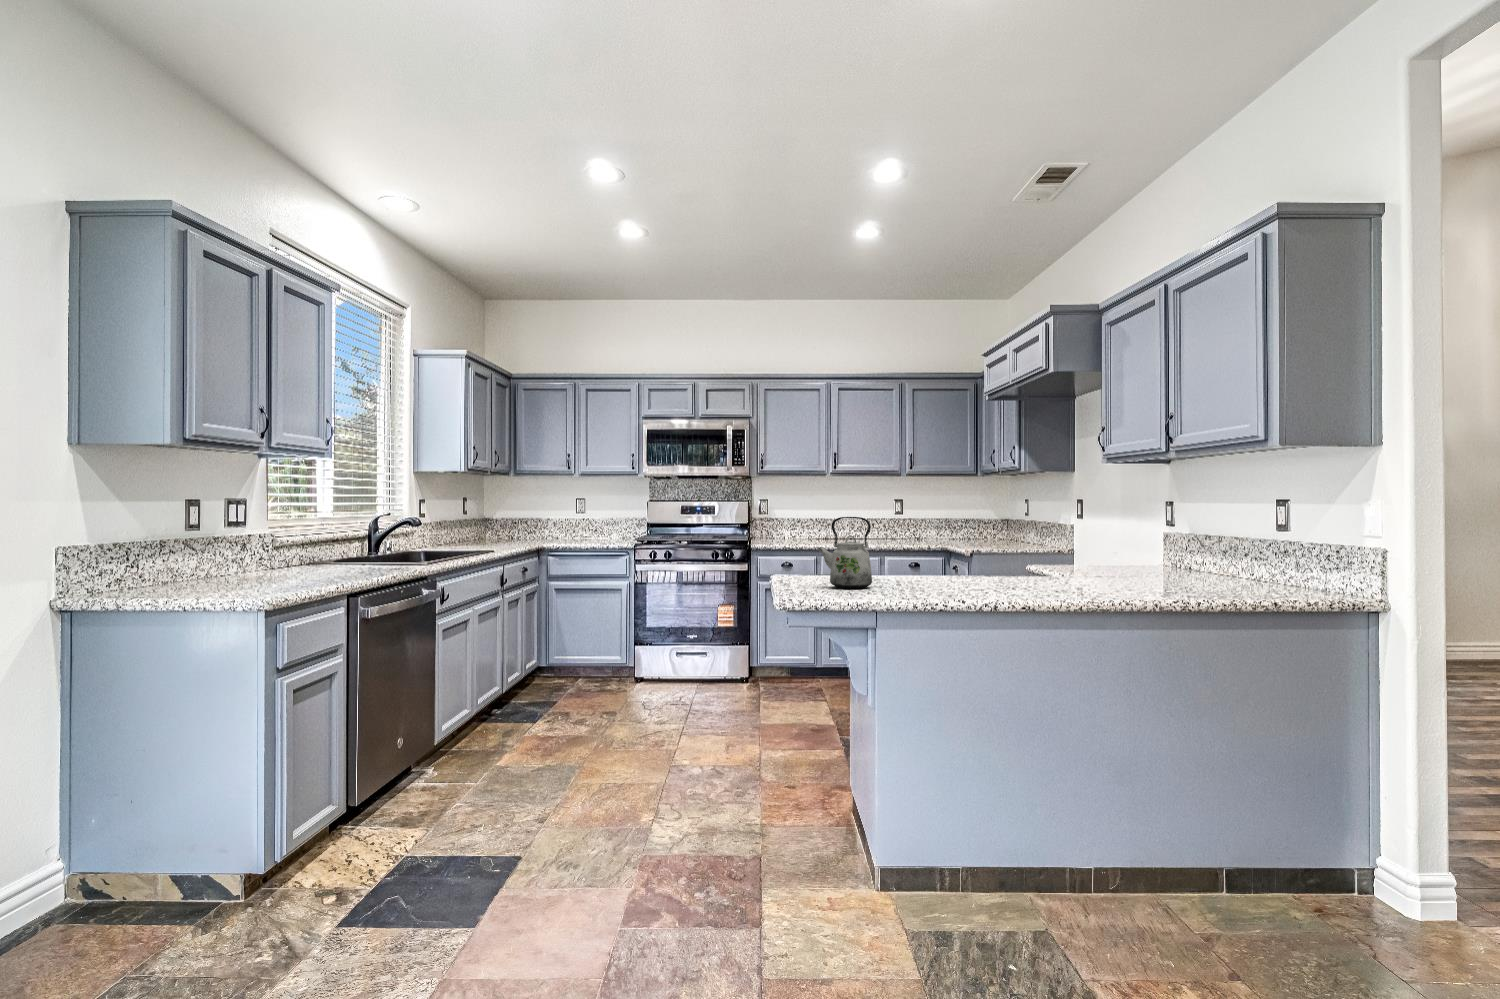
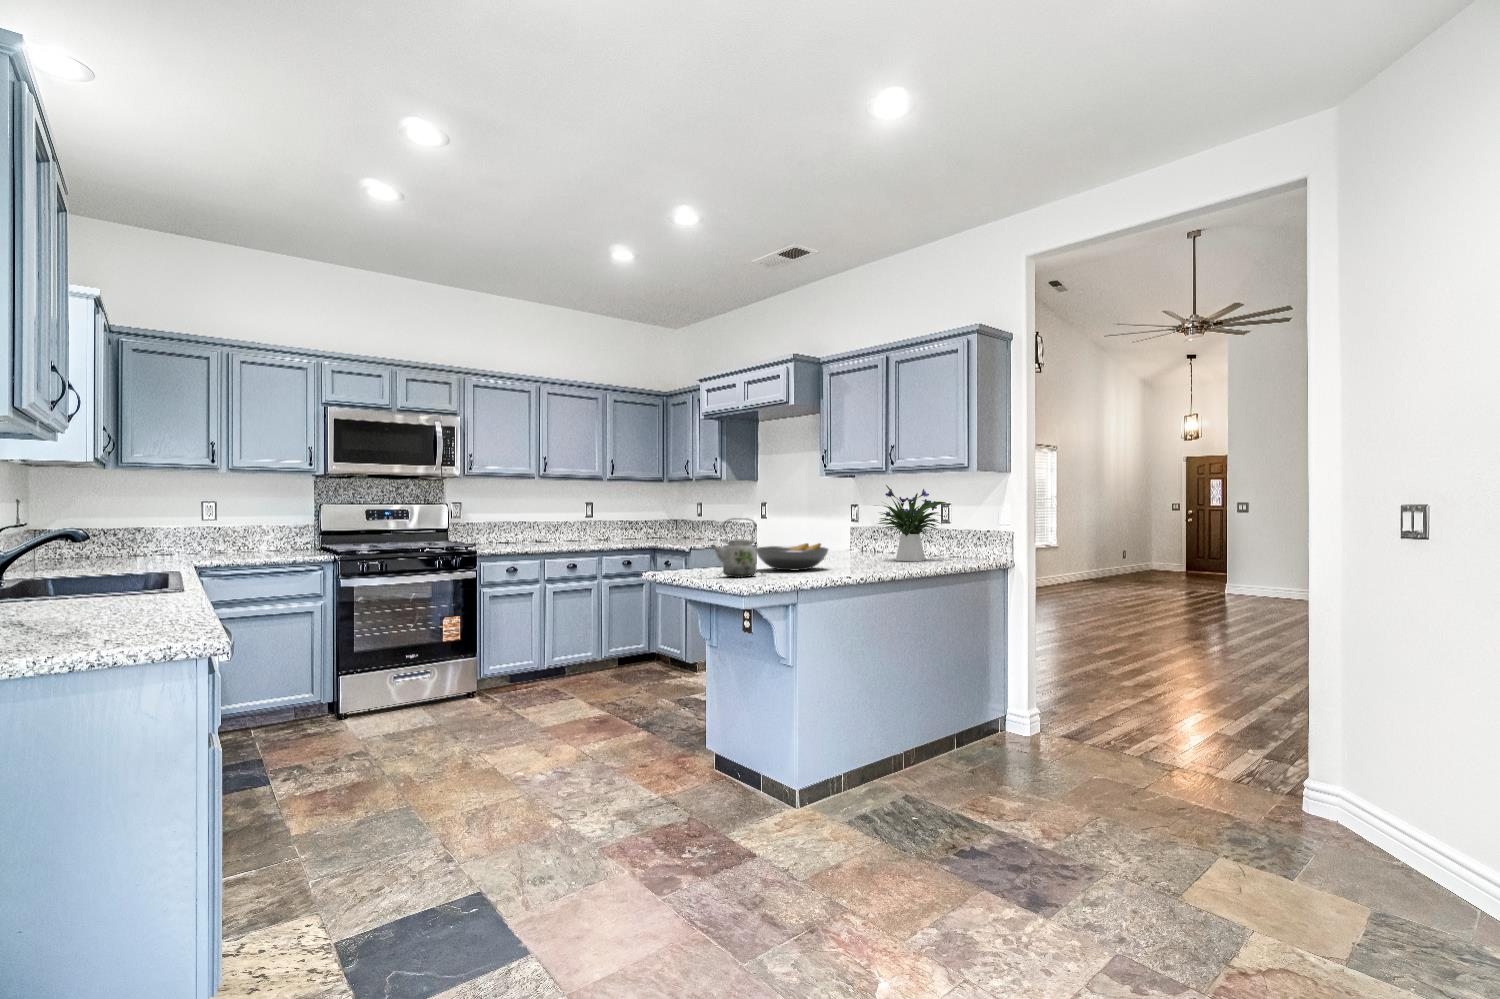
flower arrangement: none [1107,473,1239,587] -> present [878,485,946,561]
fruit bowl: none [903,551,1001,586] -> present [755,543,828,570]

